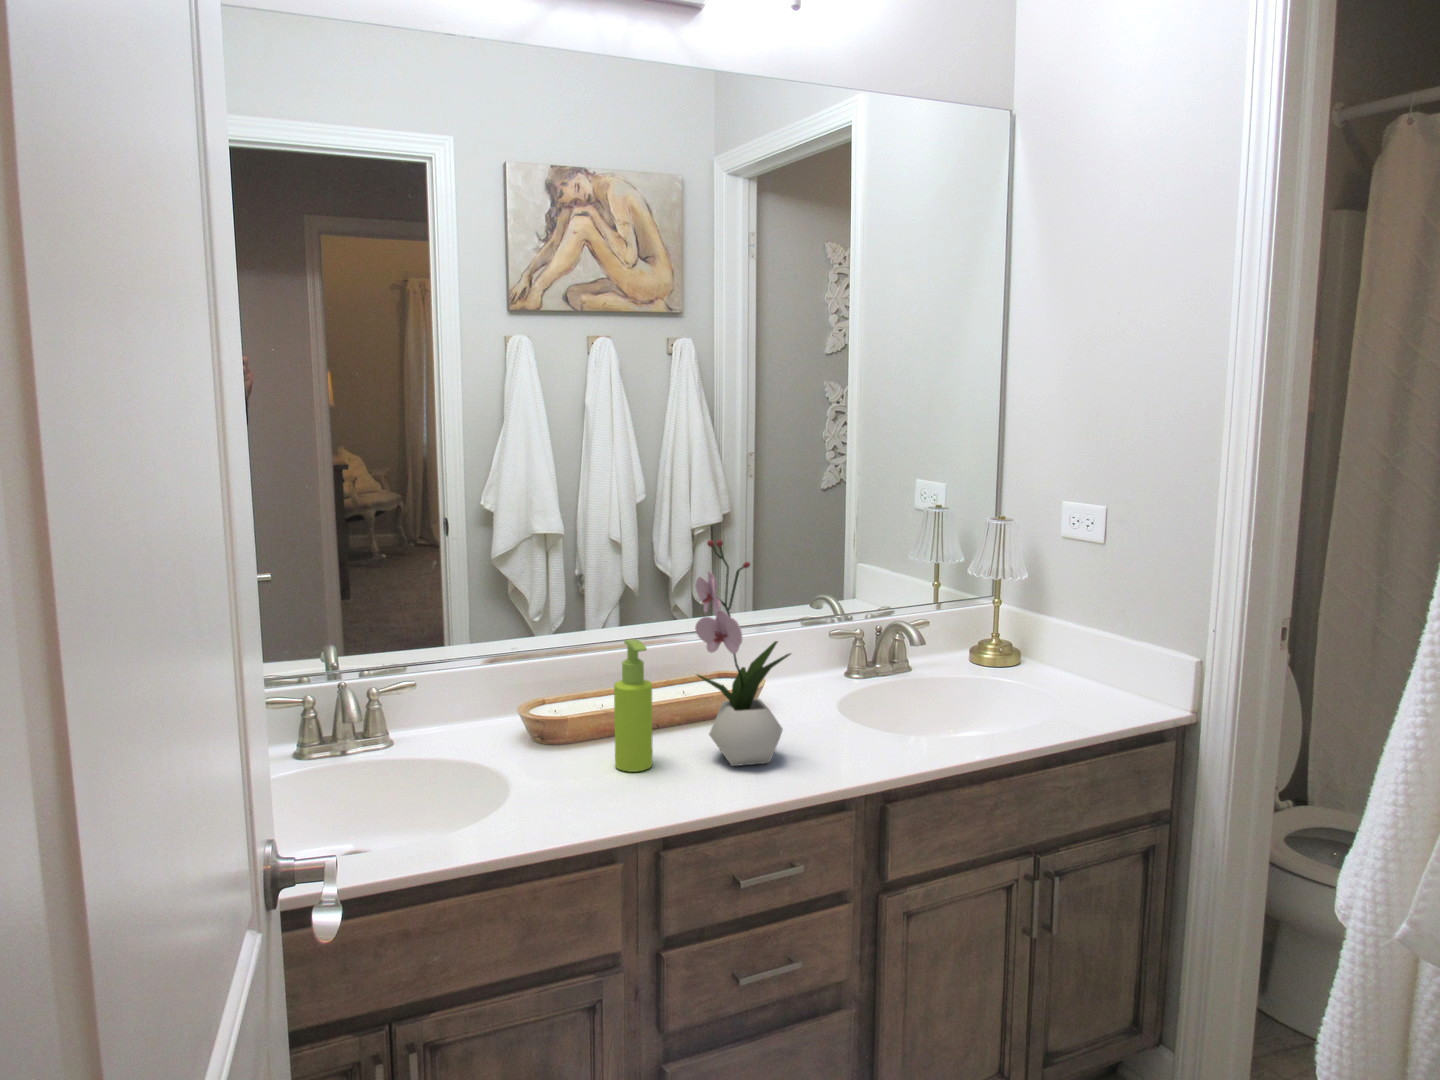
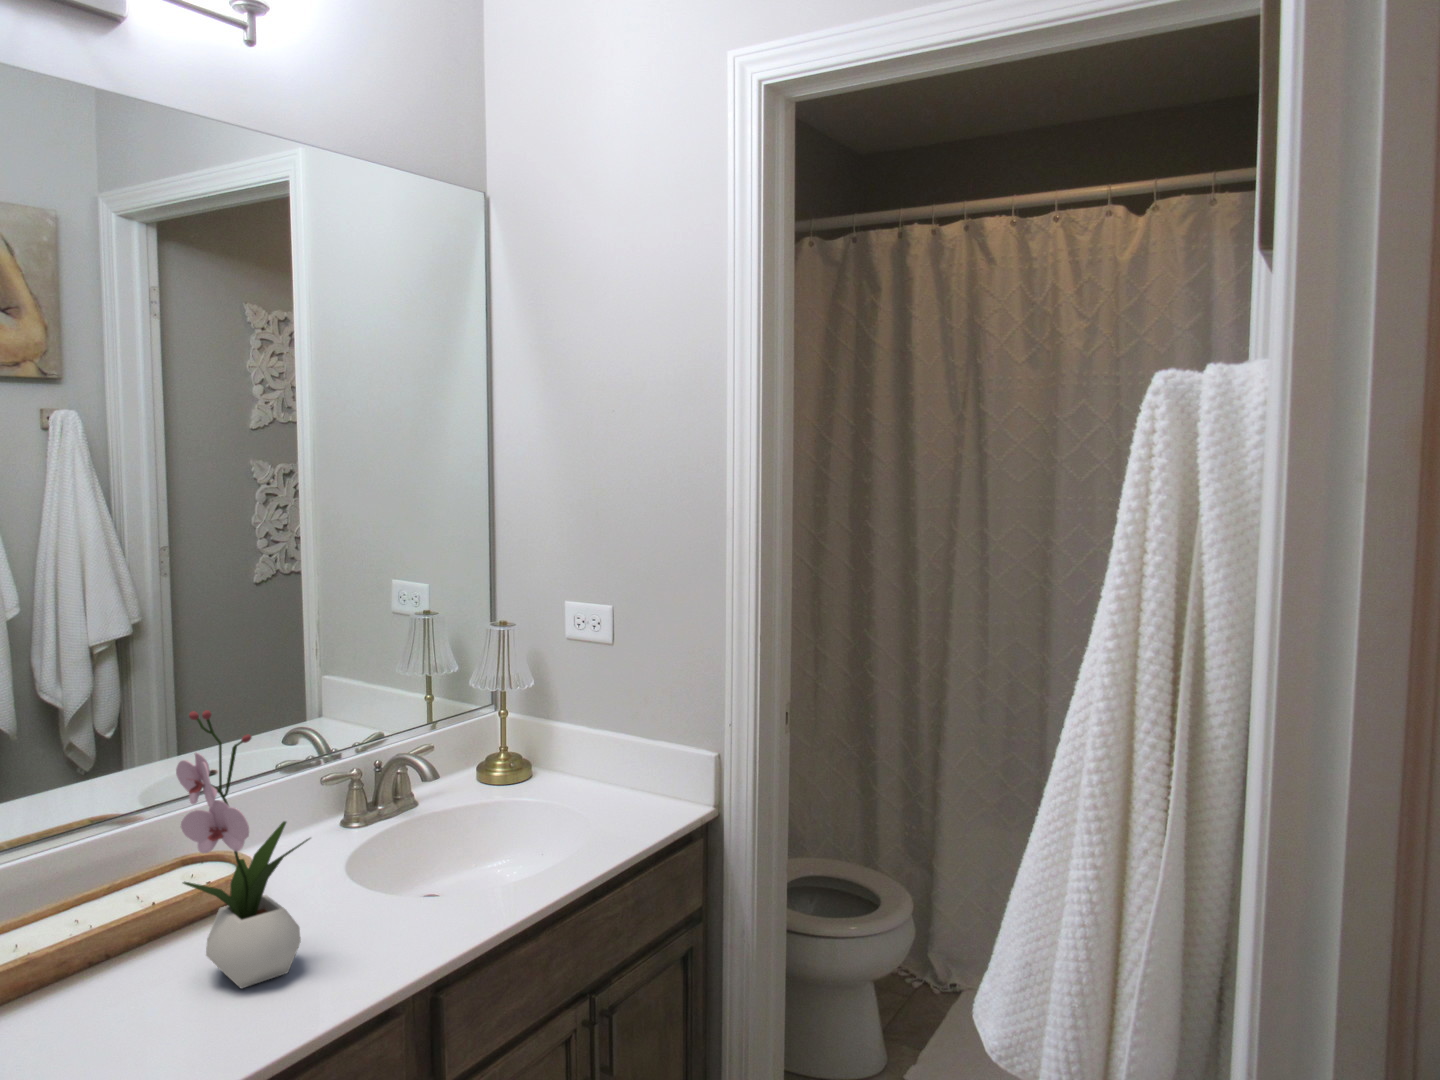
soap dispenser: present [614,639,653,772] -> none [70,855,131,1031]

